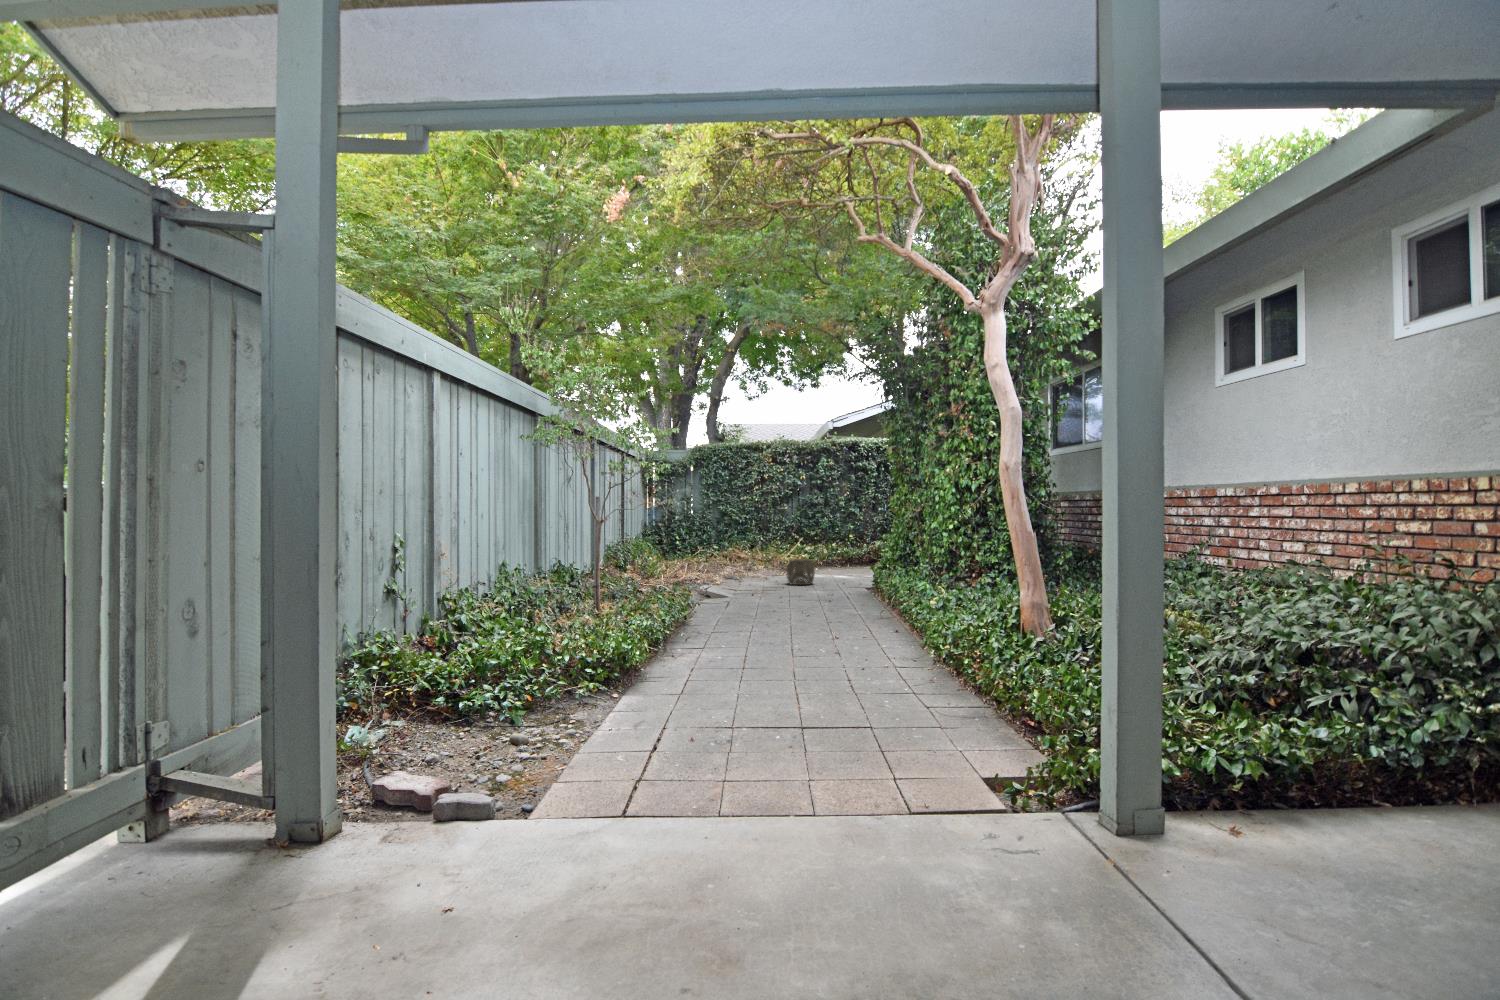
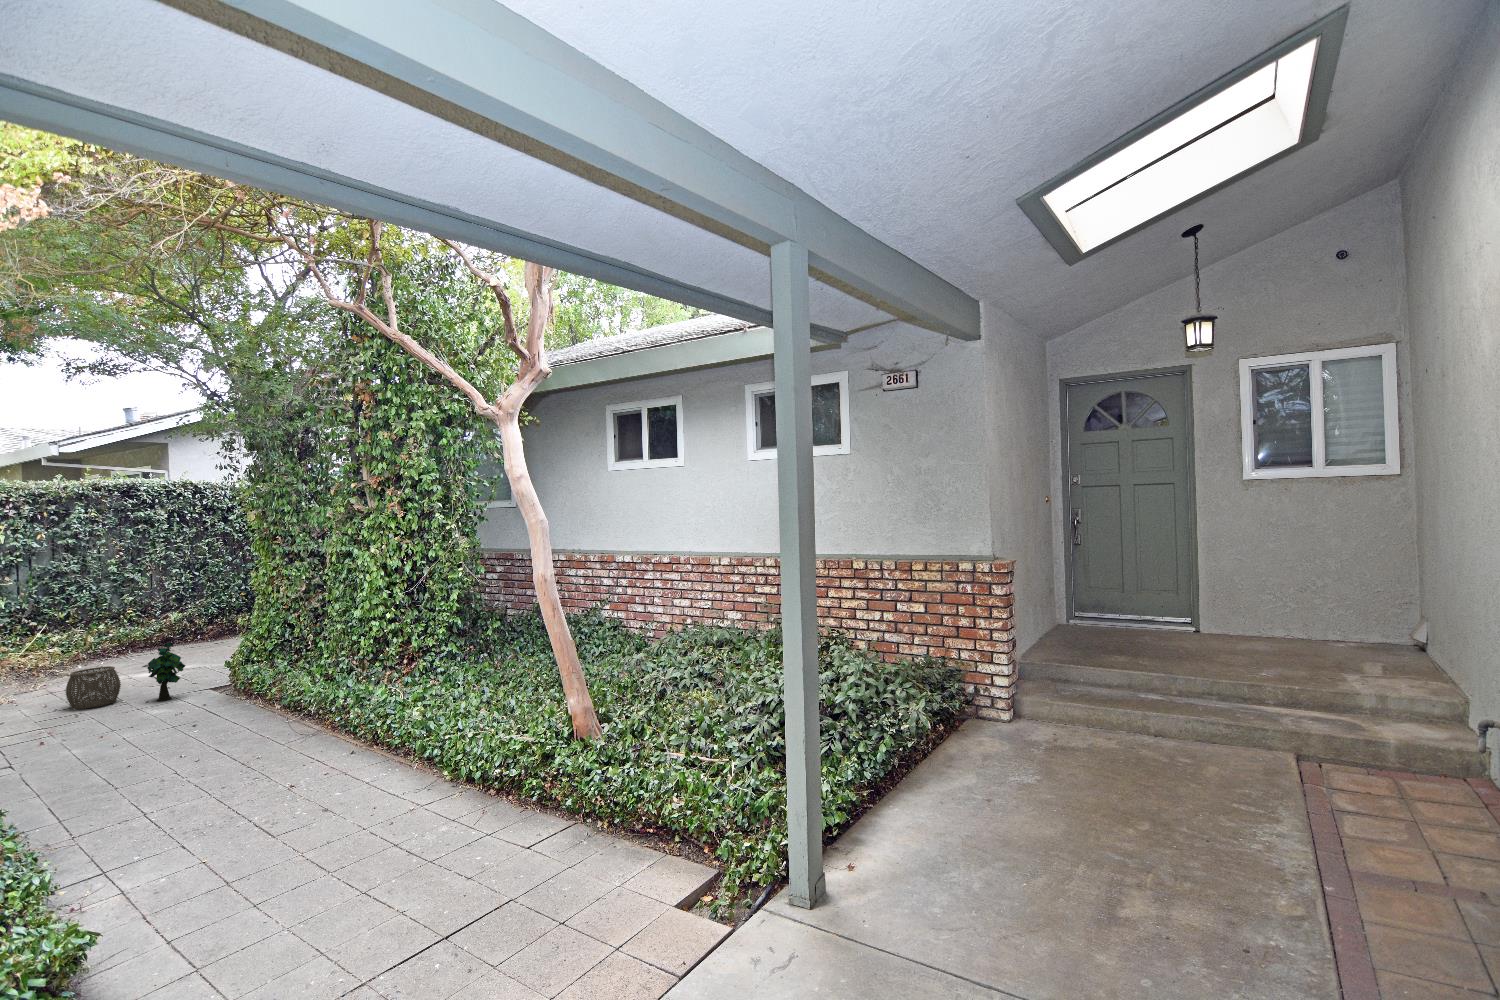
decorative plant: none [823,545,848,588] -> present [143,642,185,701]

